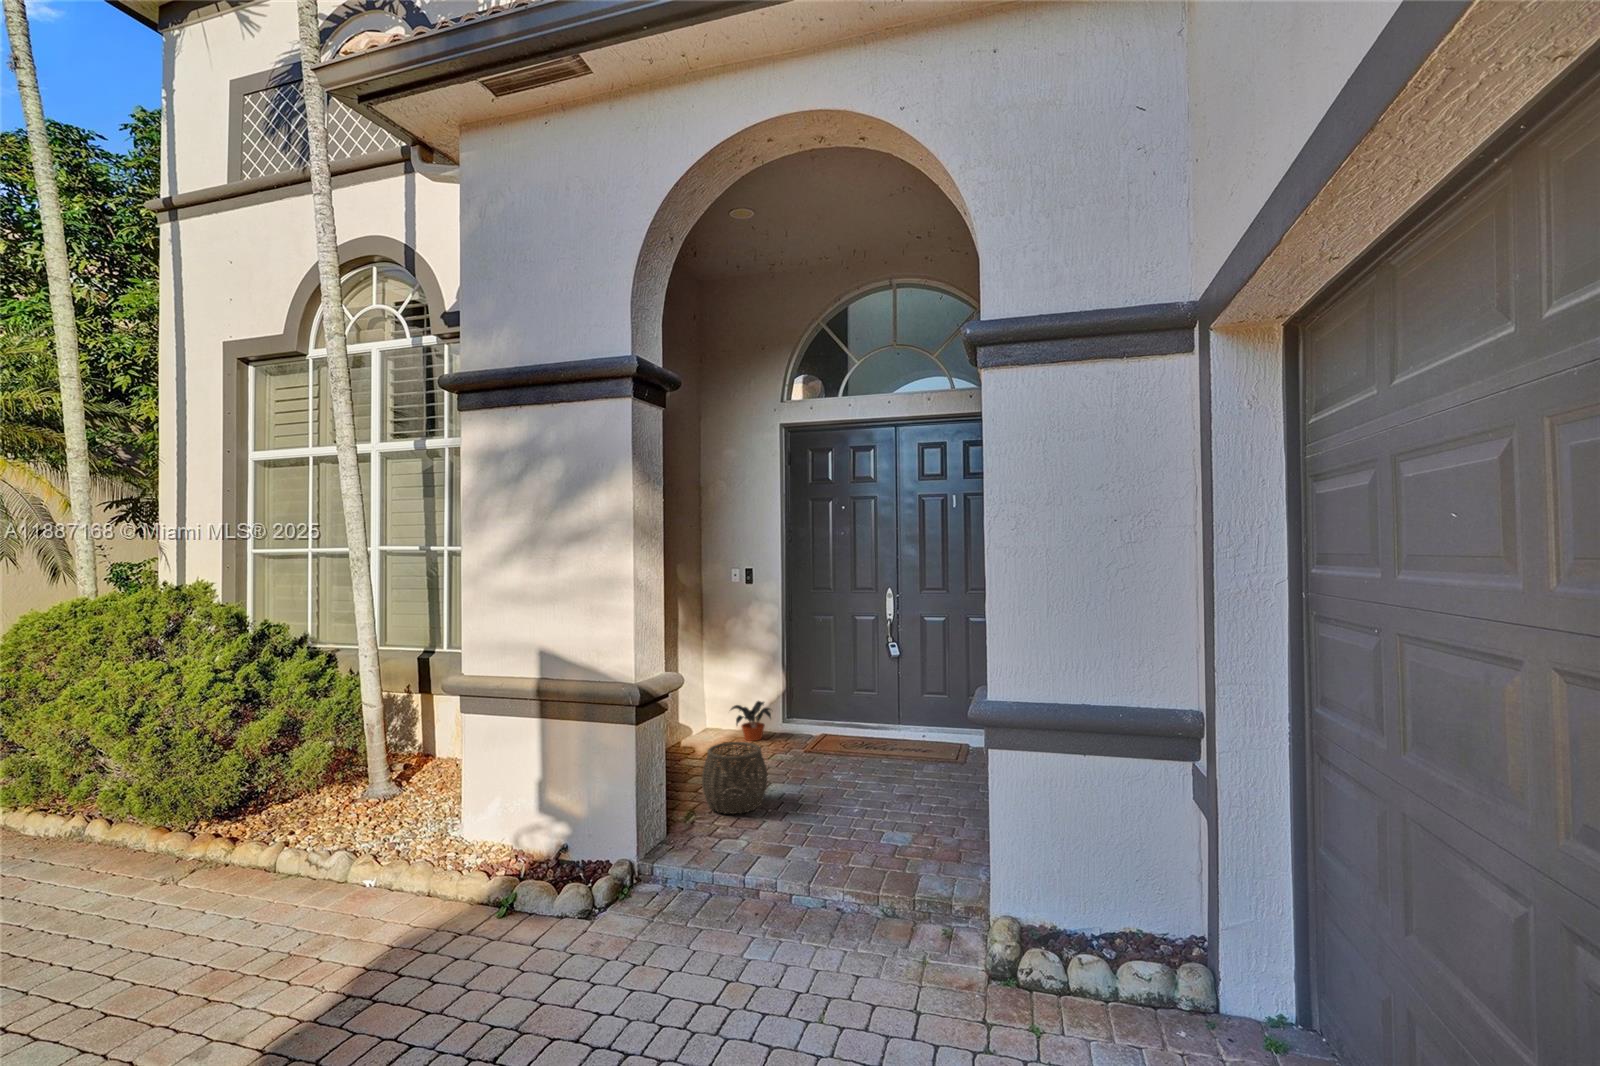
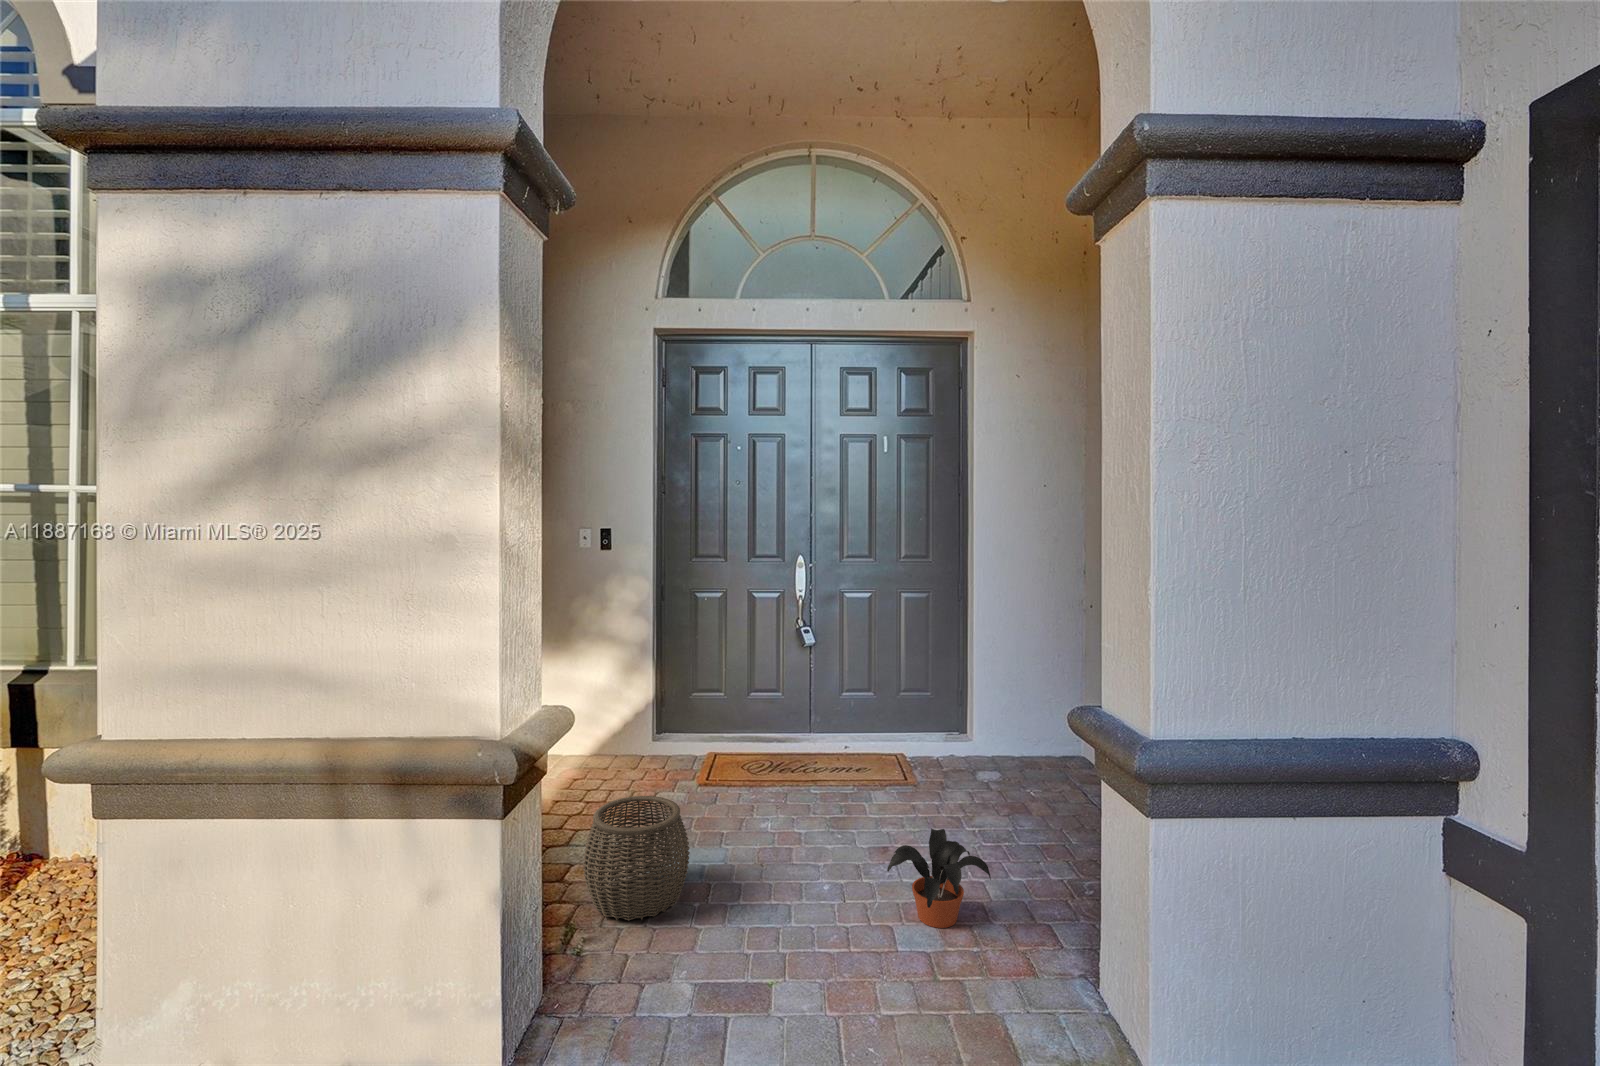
potted plant: present [731,701,771,741] -> present [887,828,991,928]

